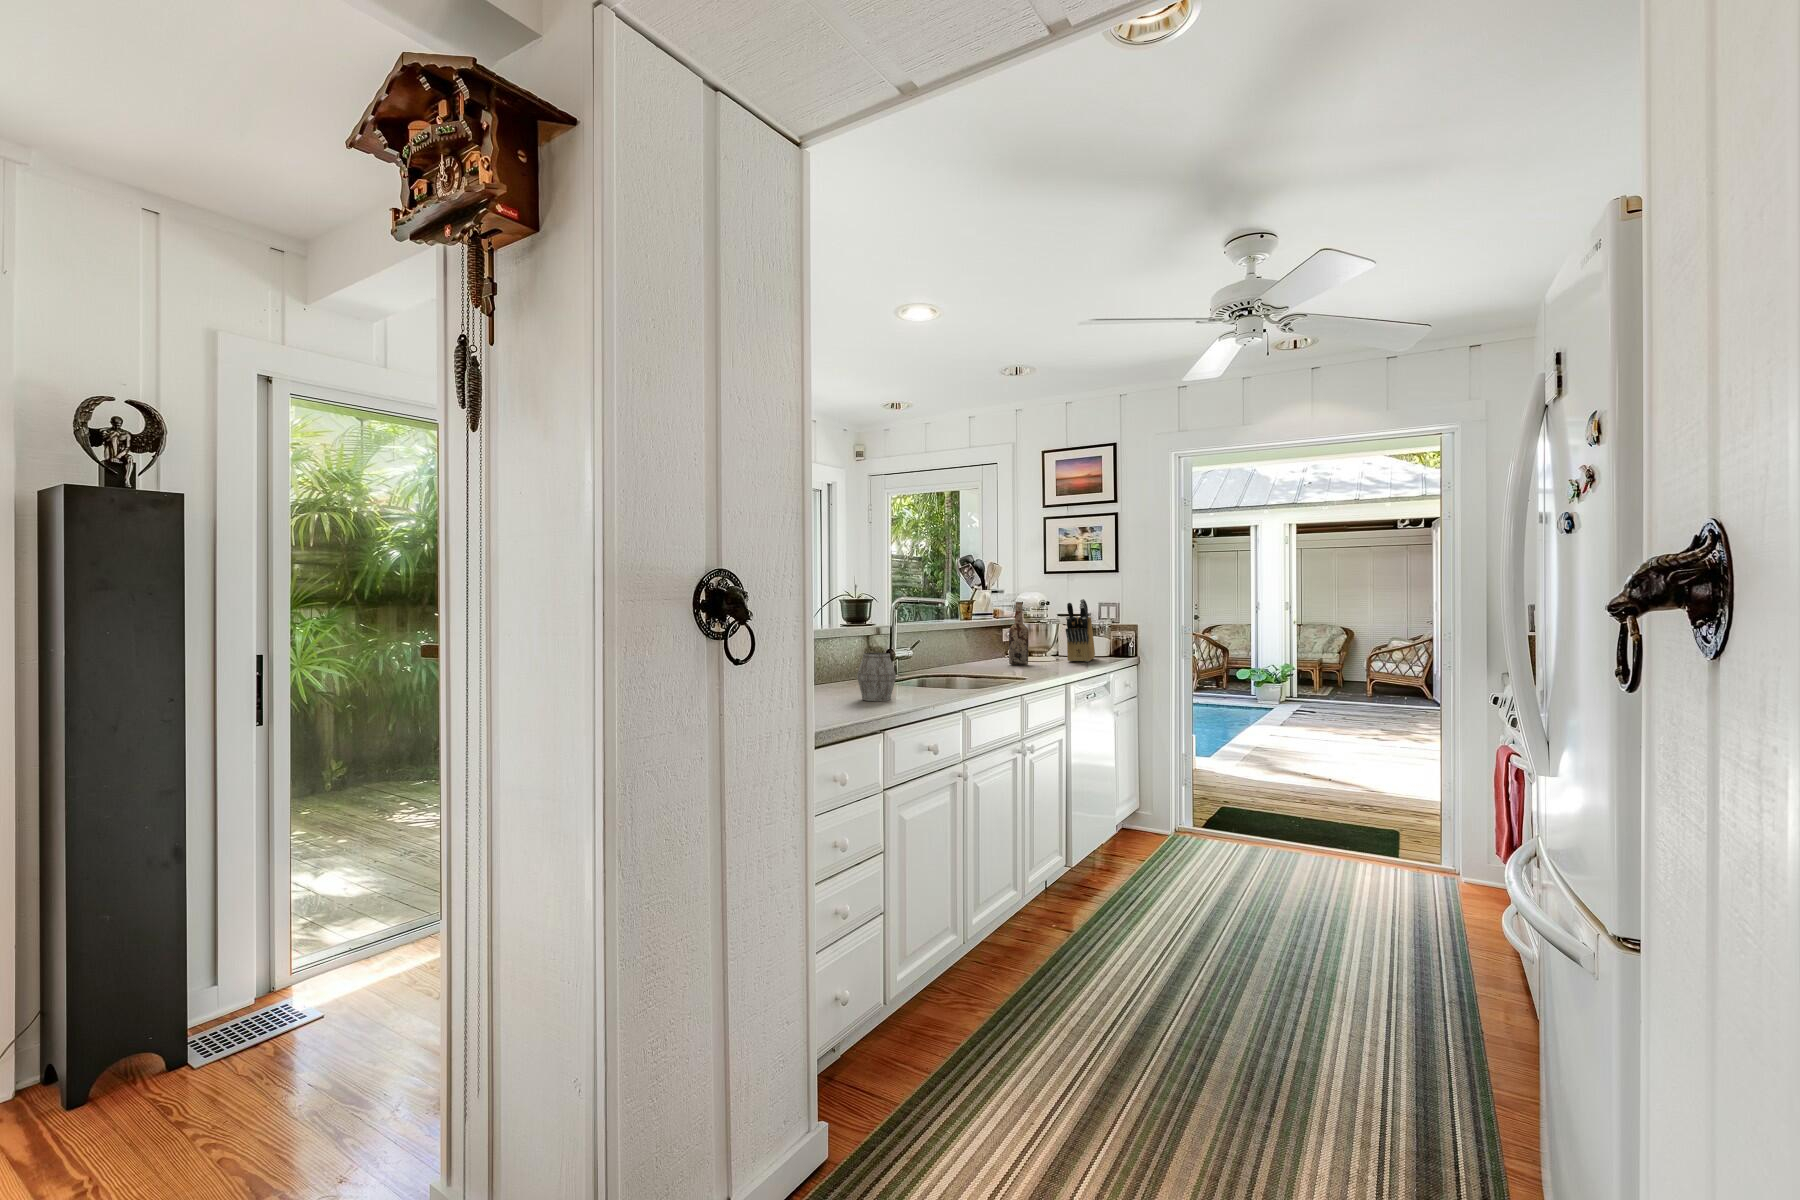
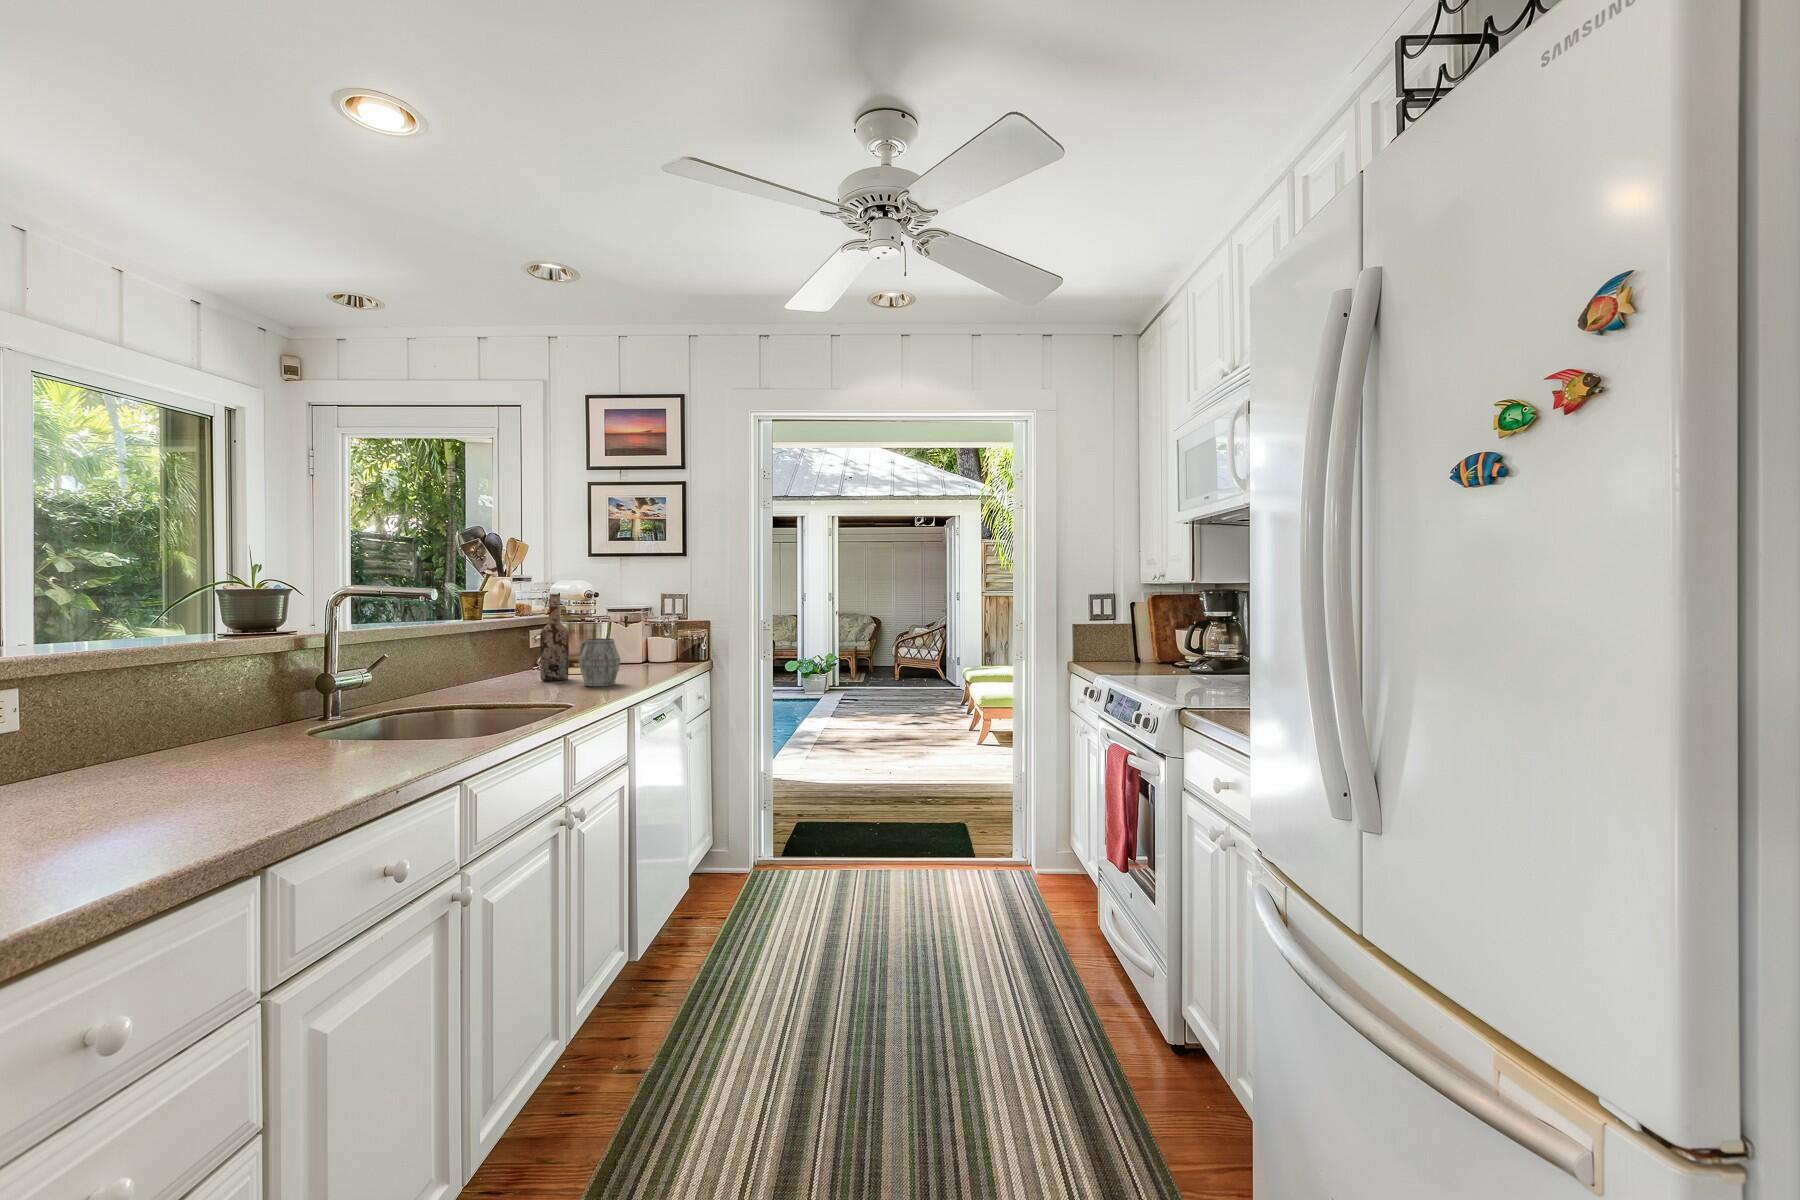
knife block: present [1066,599,1095,662] -> none [621,590,657,672]
mug: present [857,653,896,701] -> present [579,639,620,686]

